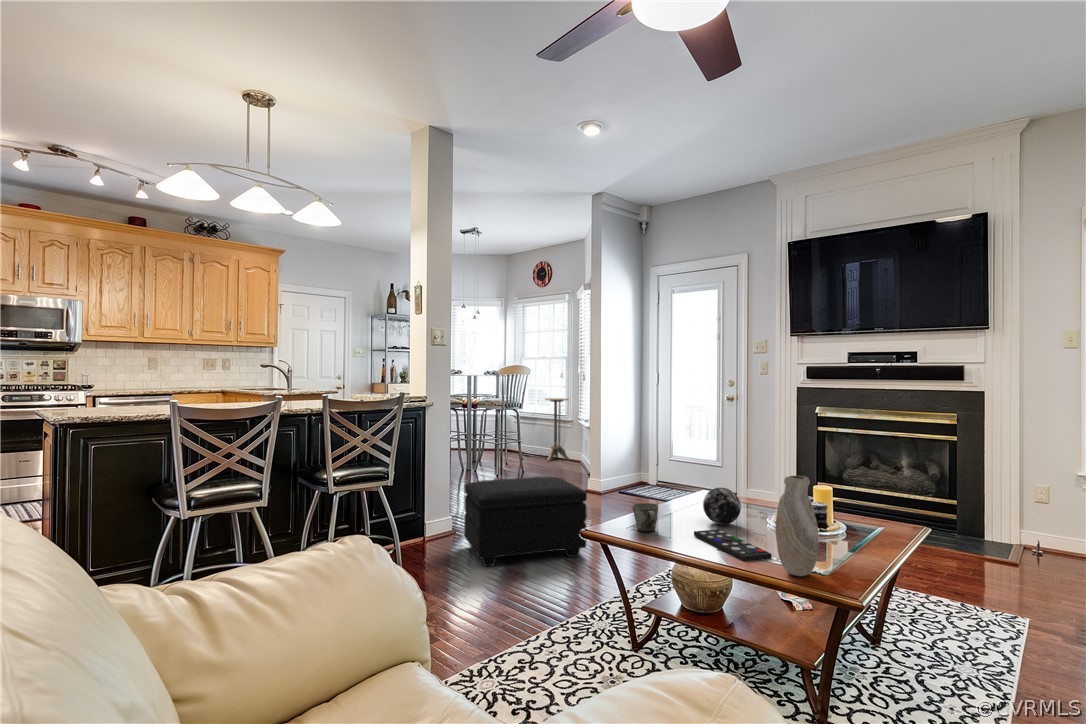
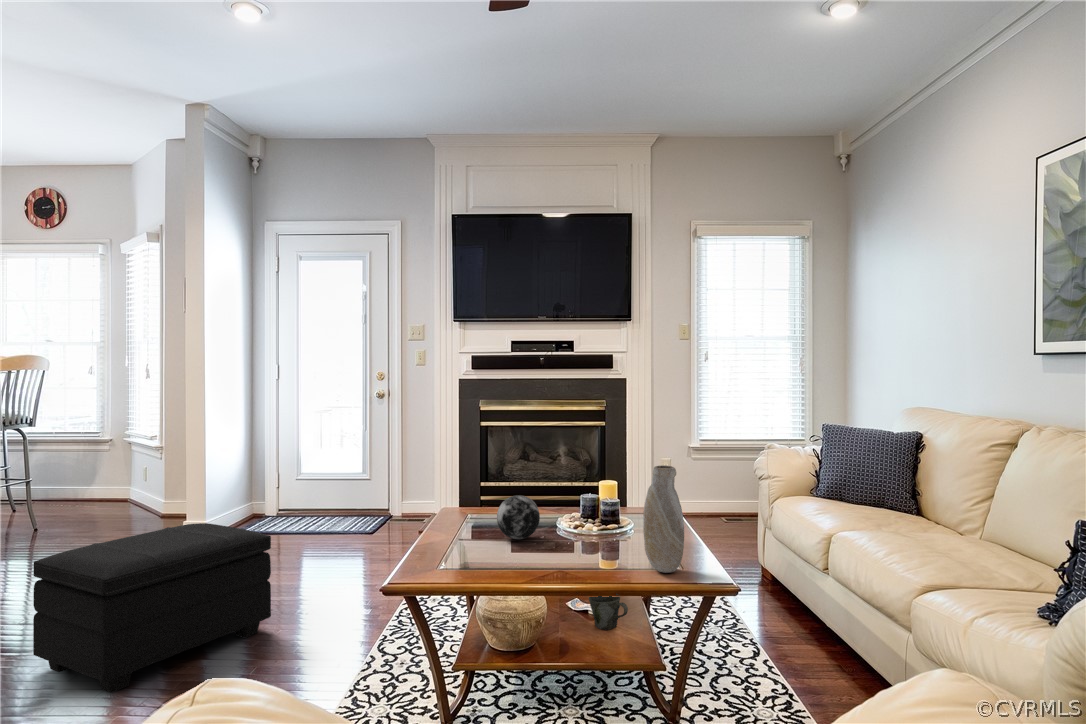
side table: present [545,398,569,461] -> none [63,407,110,508]
mug: present [632,503,658,532] -> present [589,594,628,630]
remote control: present [694,529,772,561] -> none [516,544,620,572]

